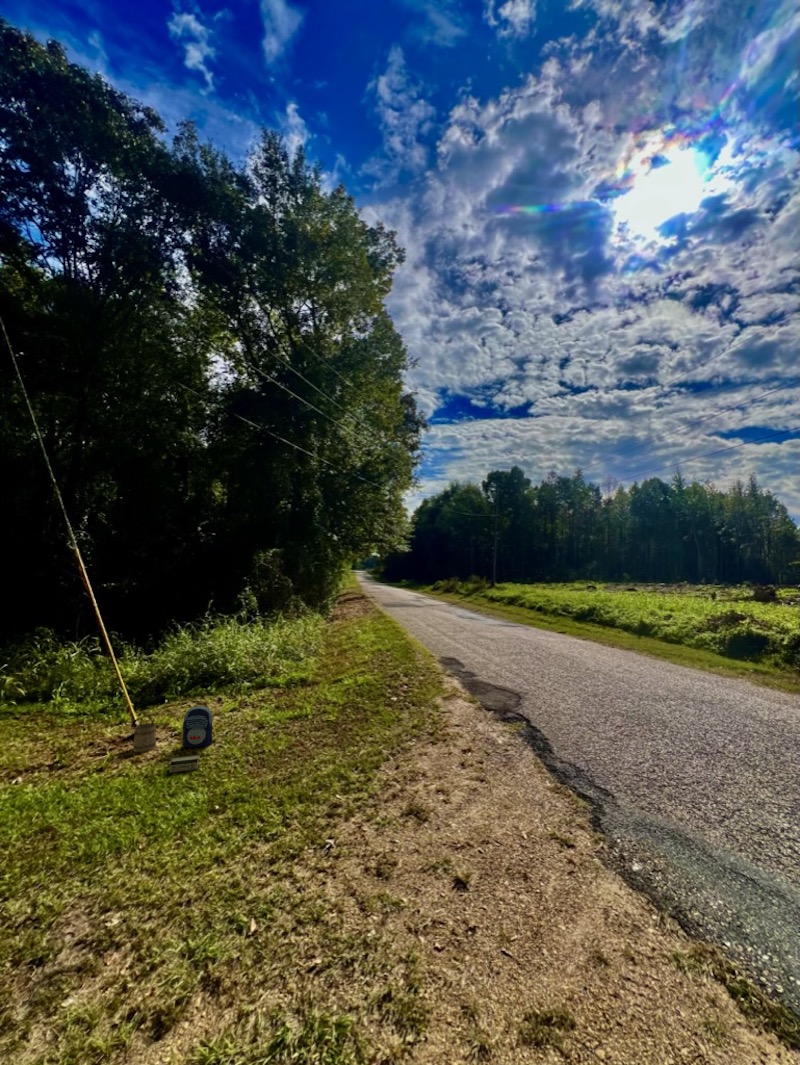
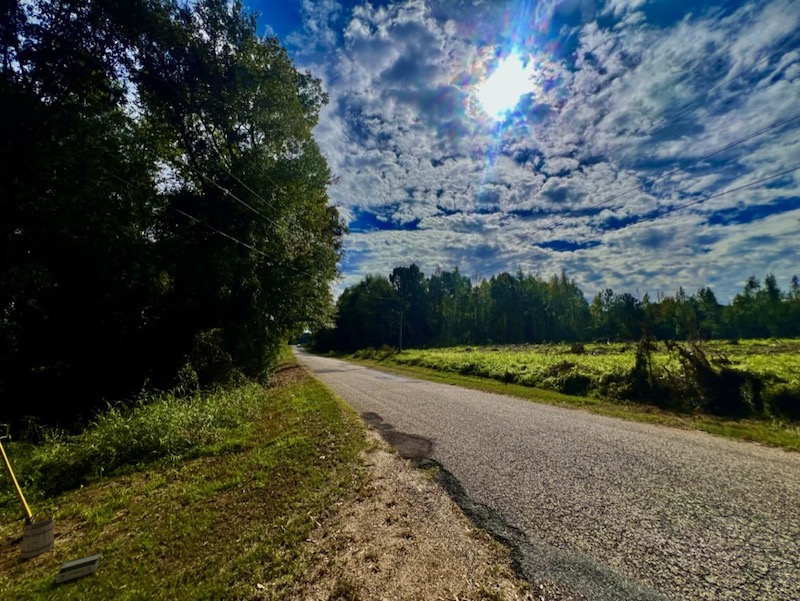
backpack: present [182,706,214,747] -> none [86,493,127,543]

